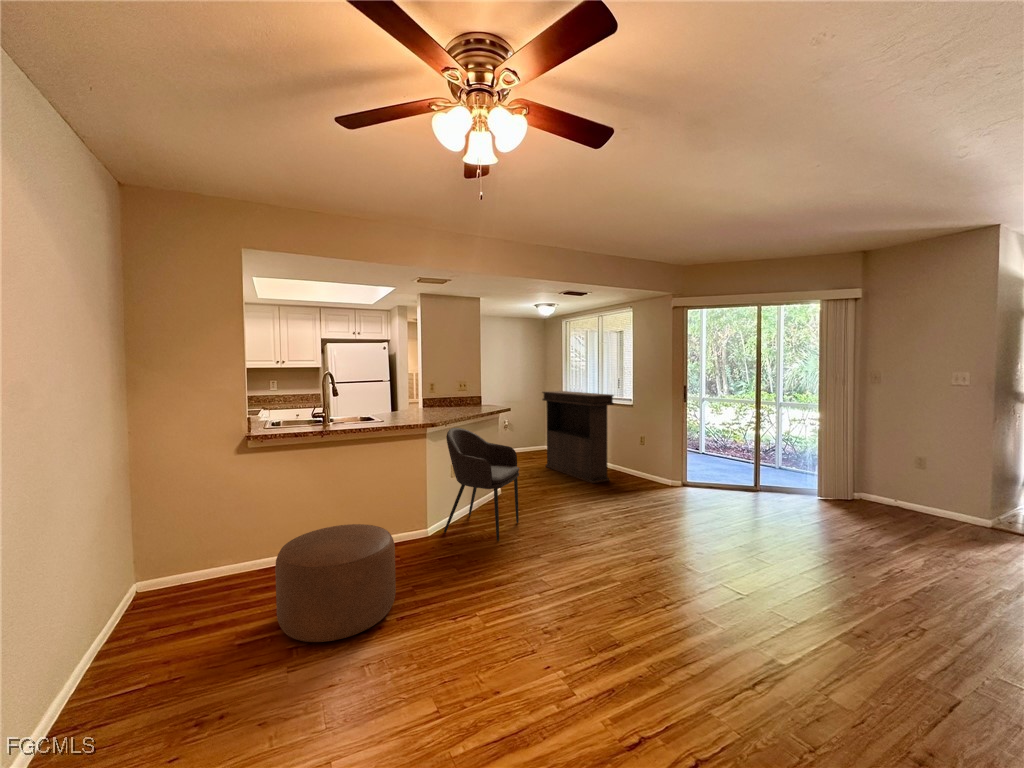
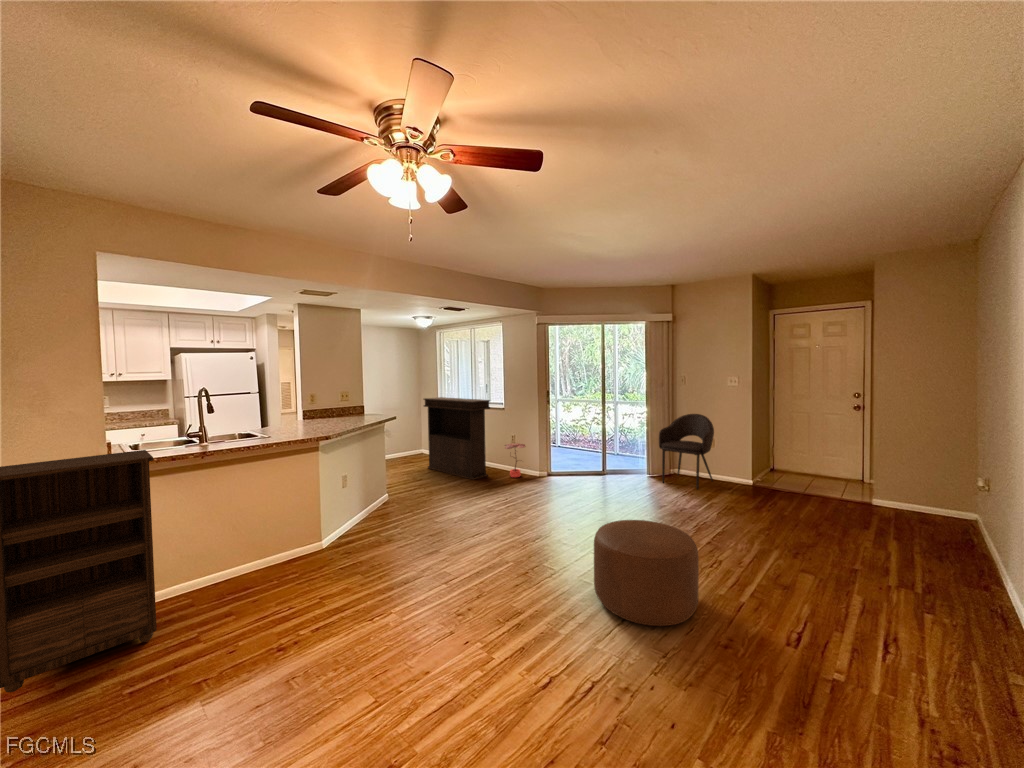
bookshelf: none [150,426,274,621] -> present [0,450,157,692]
armchair: present [444,428,519,541] -> present [659,414,714,489]
potted plant: none [629,446,655,485] -> present [505,443,525,477]
ottoman: present [275,524,396,642] -> present [594,520,699,626]

